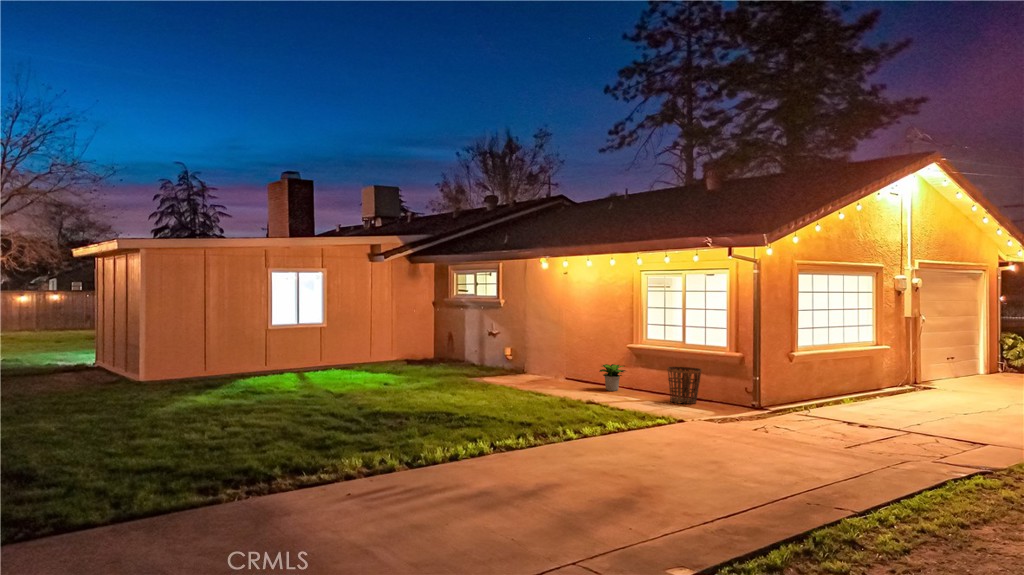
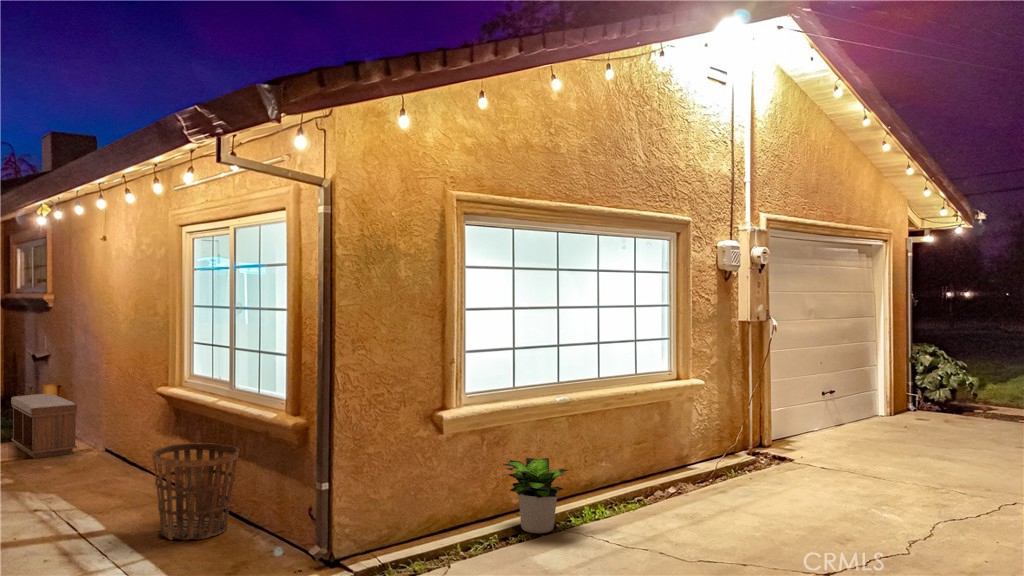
bench: none [527,352,567,381] -> present [11,394,77,458]
potted plant: present [599,364,625,391] -> present [504,458,569,533]

